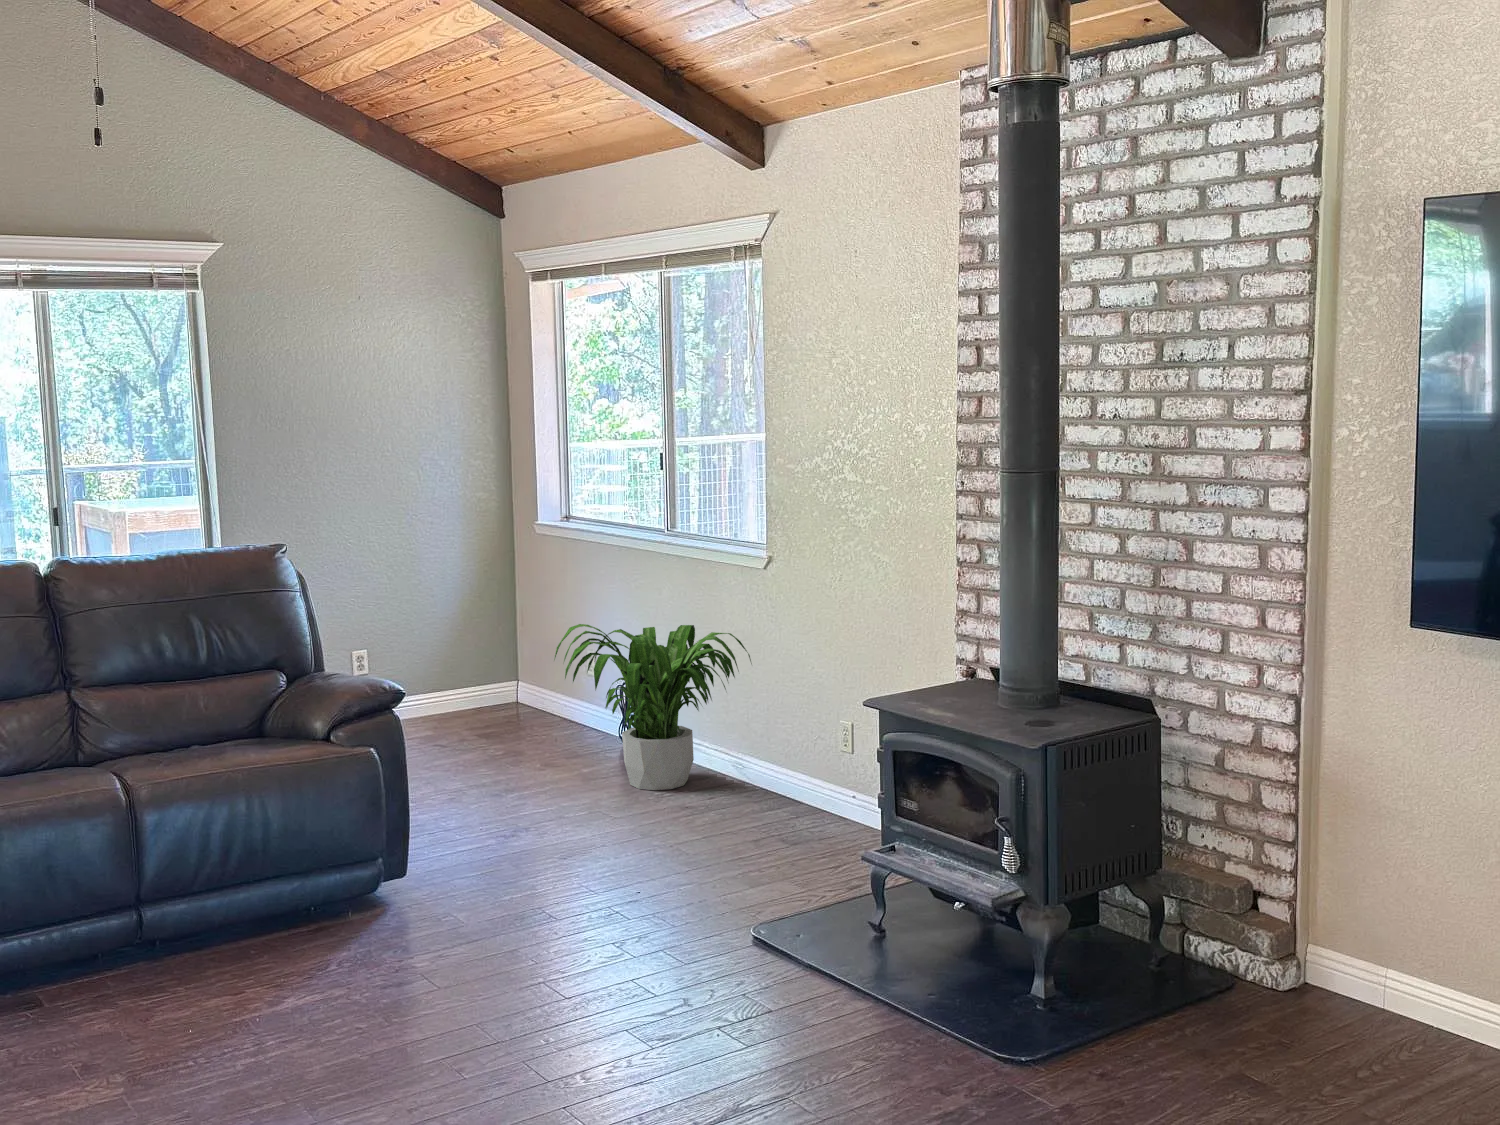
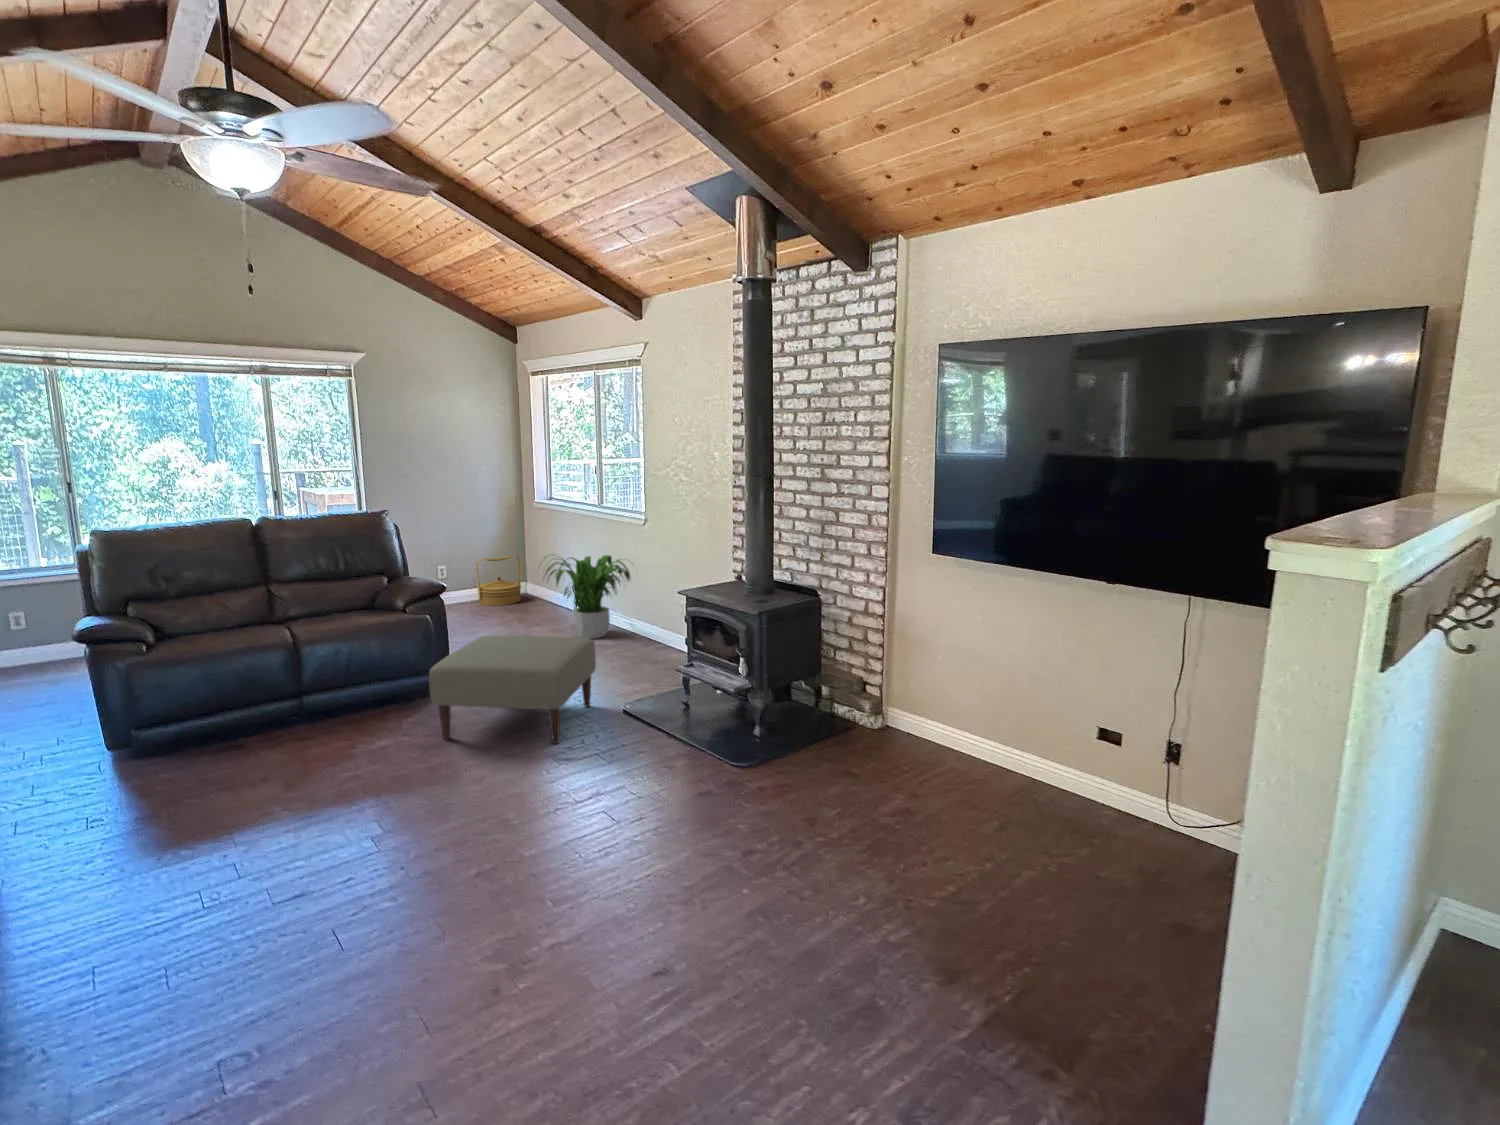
woven basket: none [424,624,508,721] -> present [475,555,521,605]
ottoman: none [388,789,696,1012] -> present [429,635,596,744]

